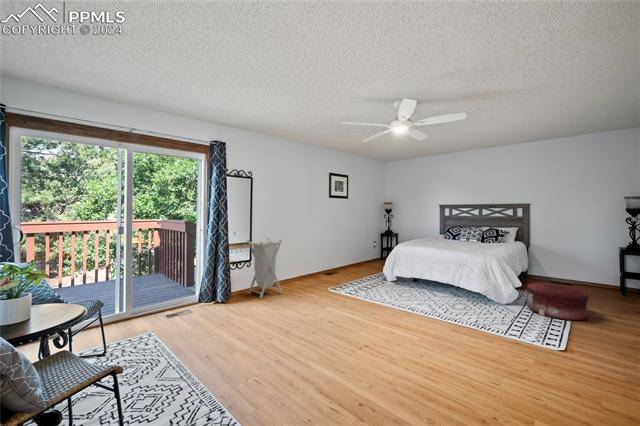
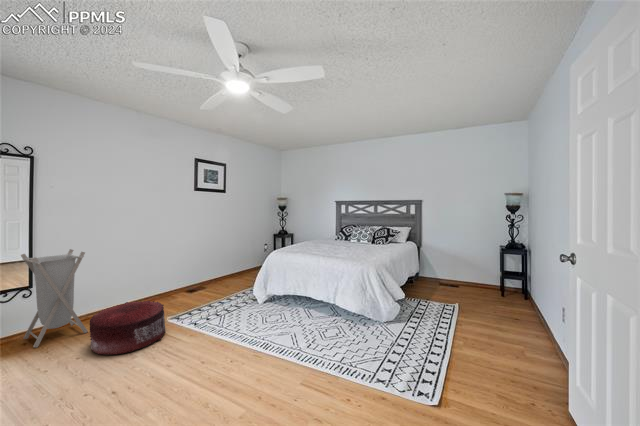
pouf: present [526,283,589,320] -> present [90,301,165,355]

